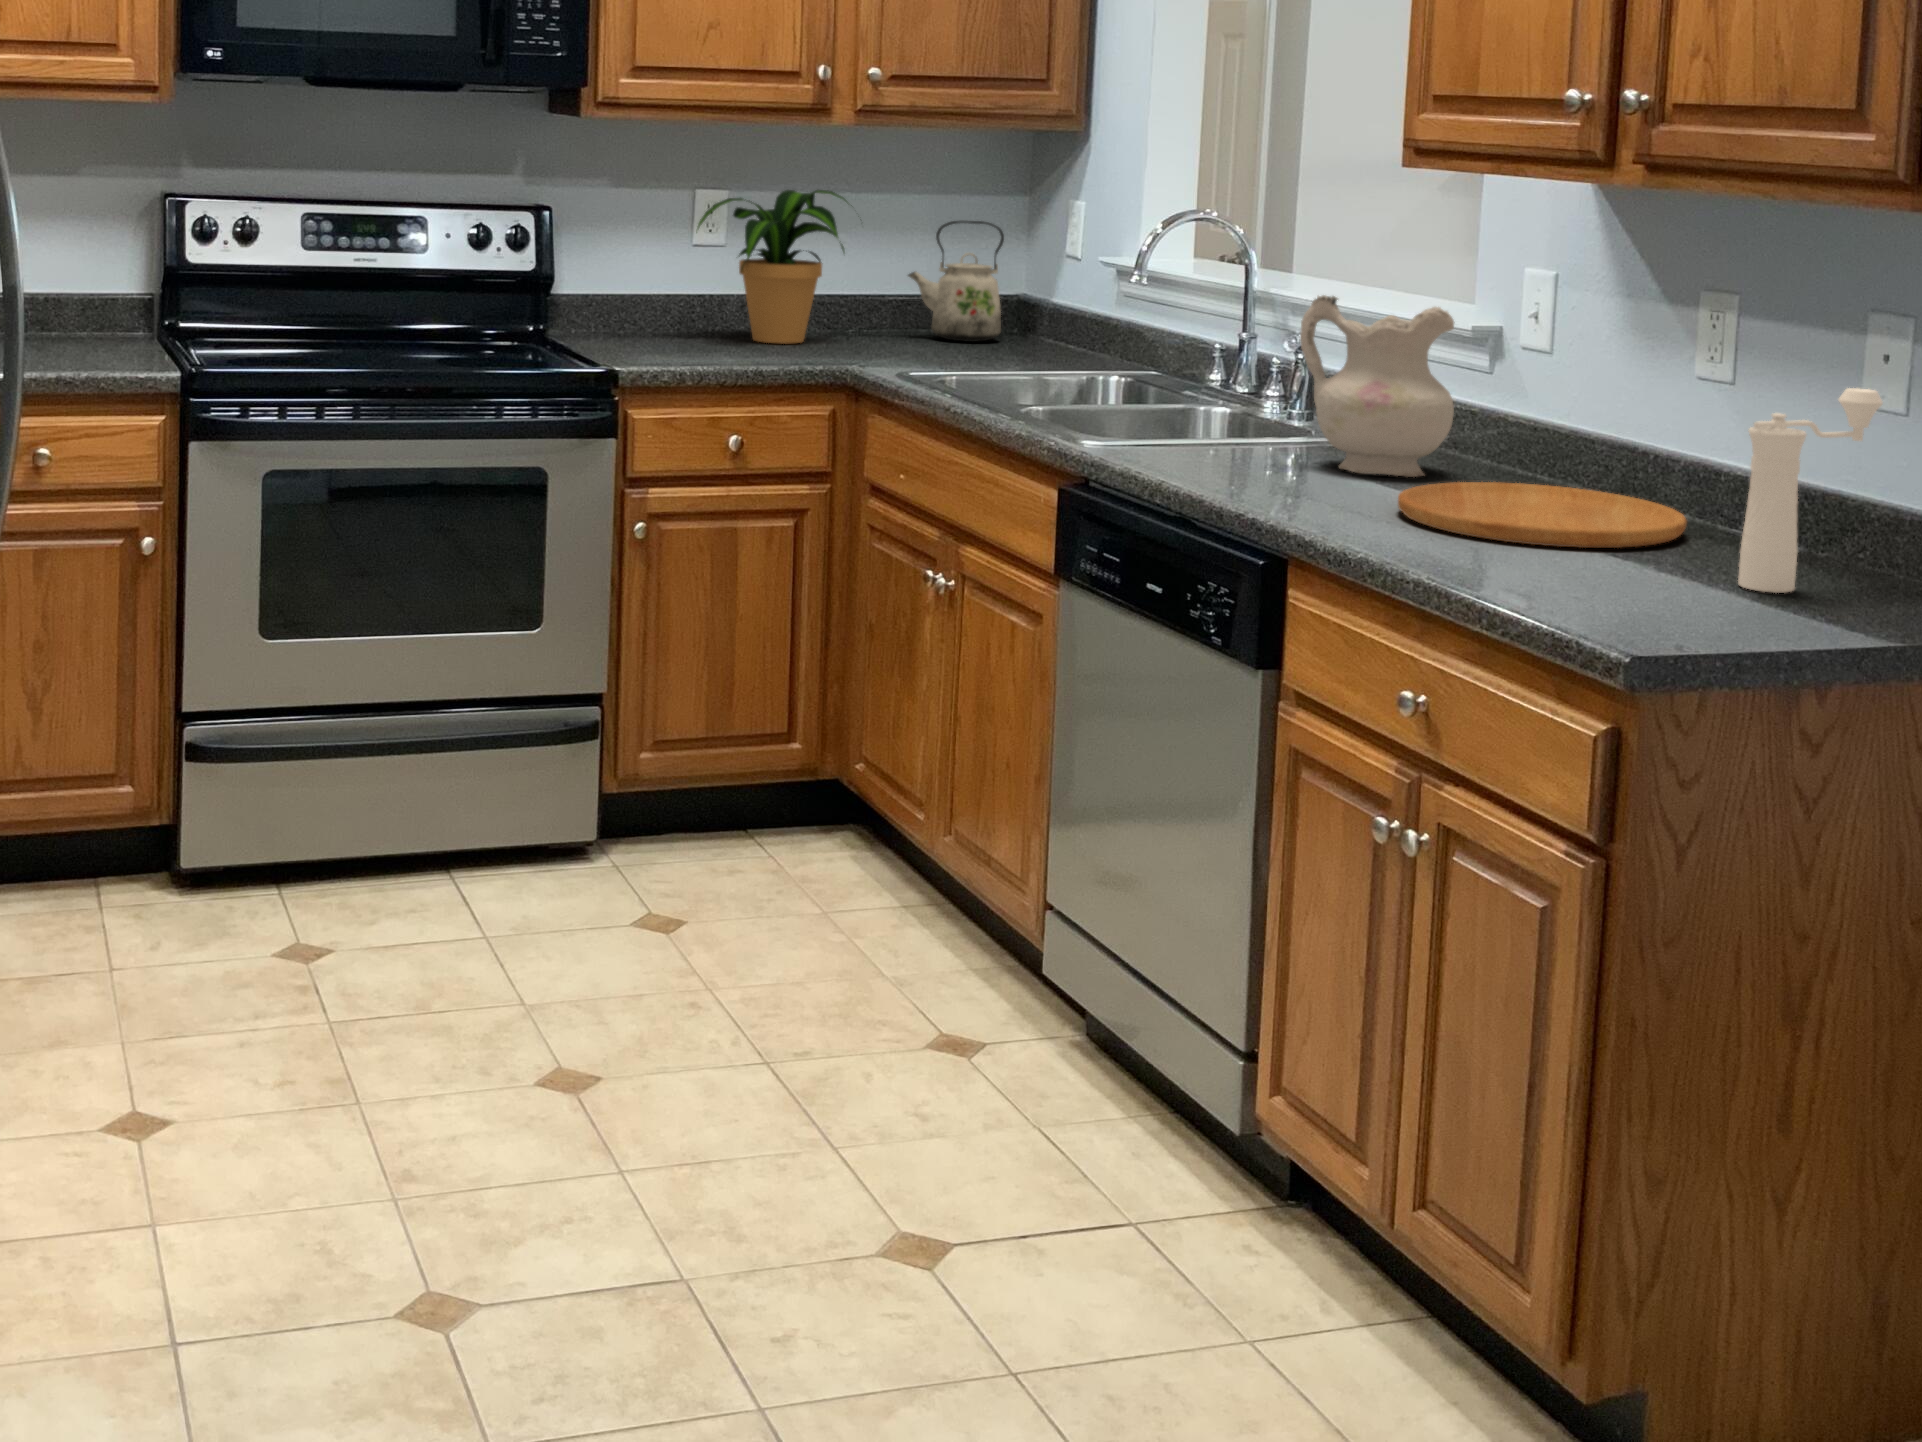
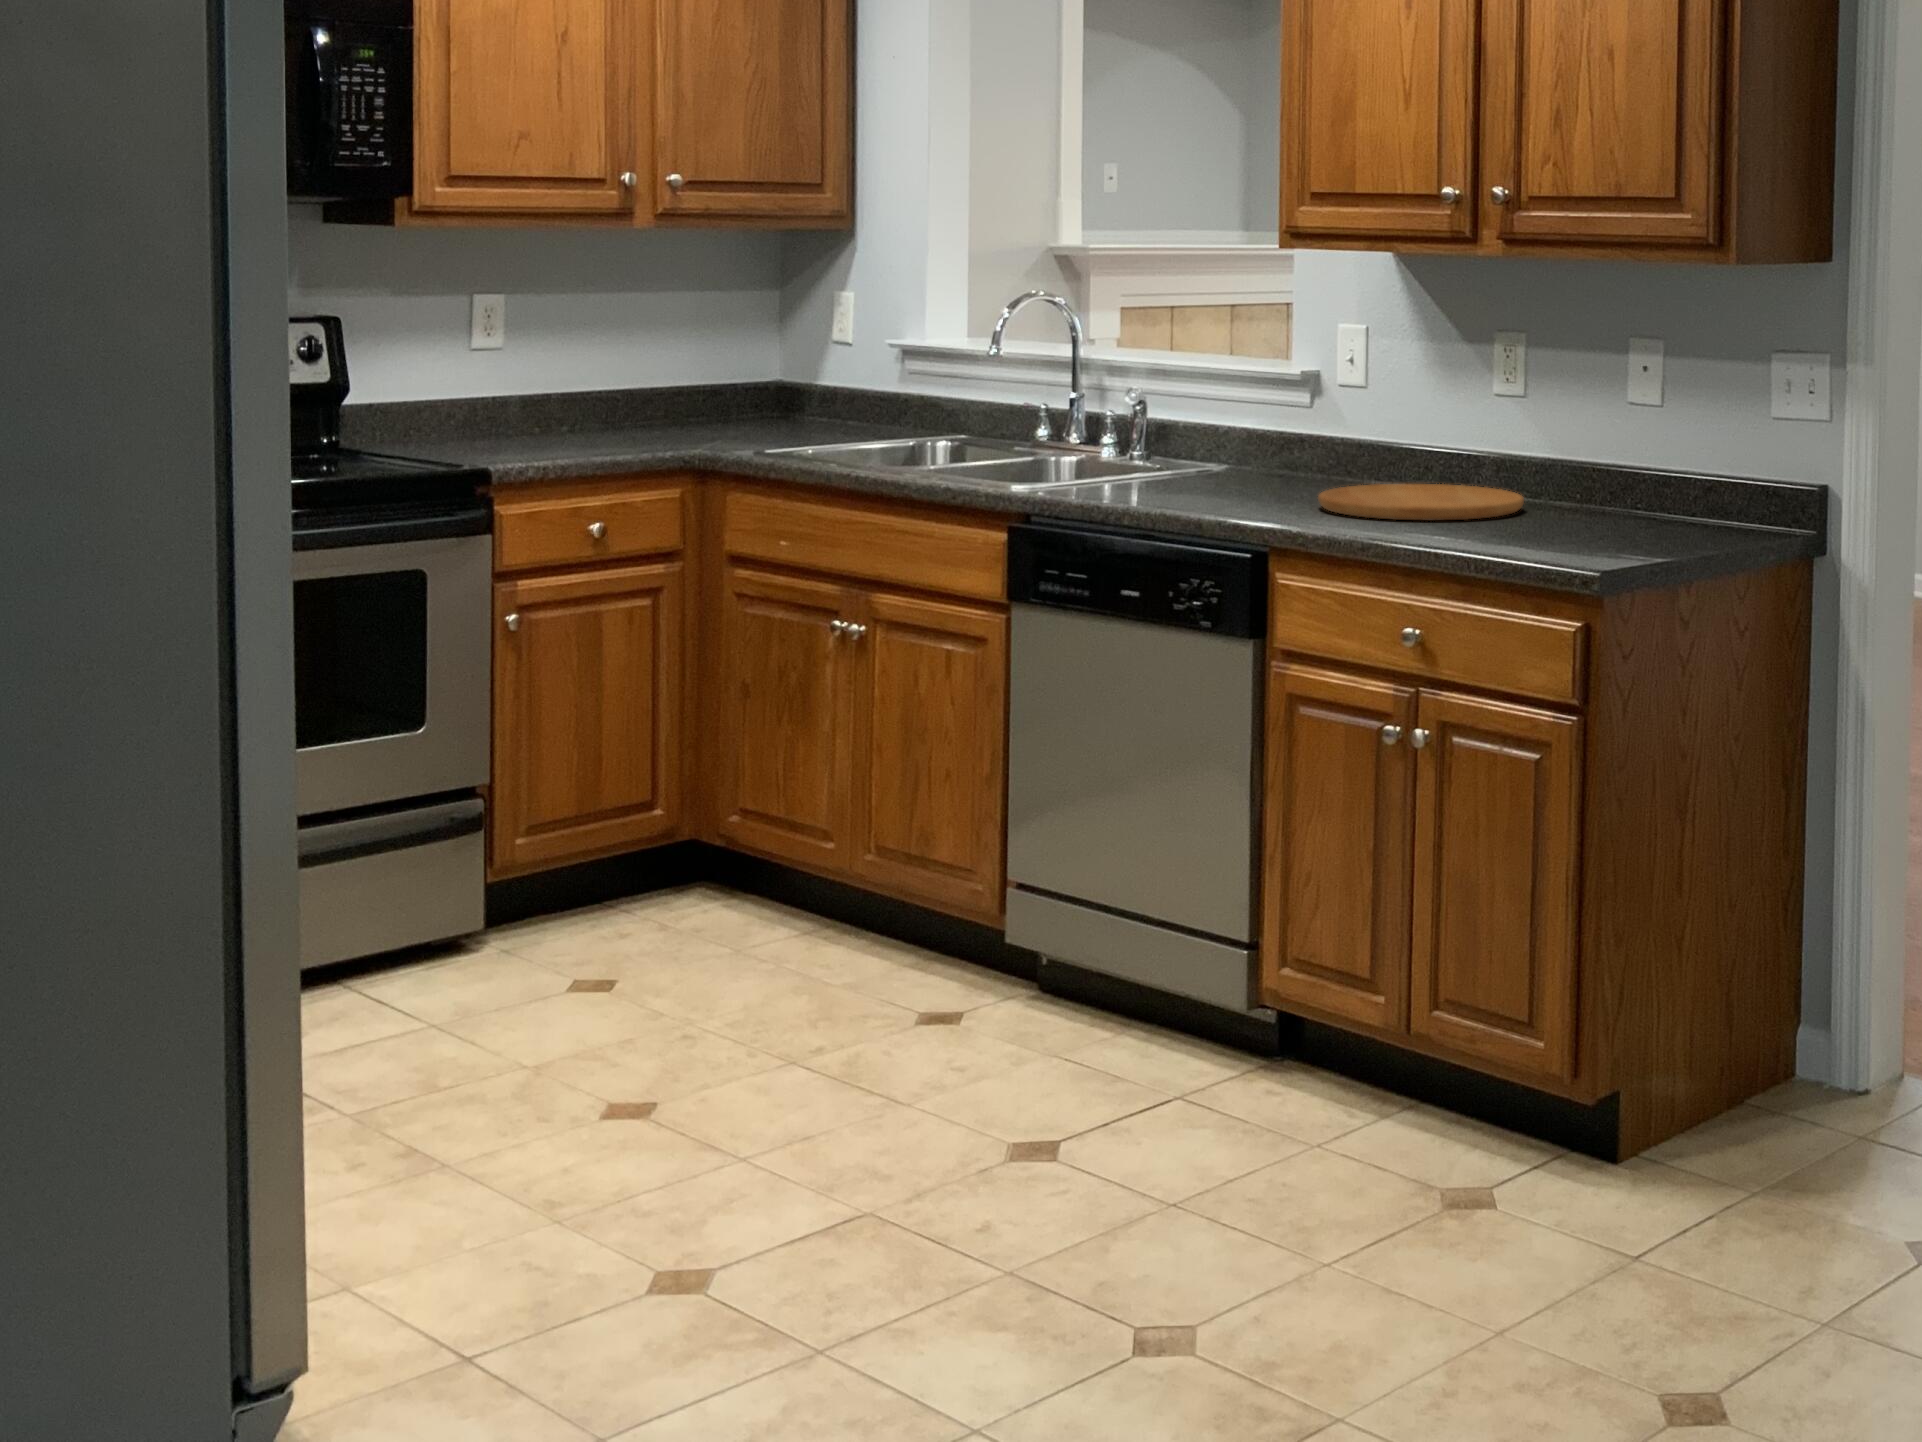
potted plant: present [697,190,847,343] -> none [491,292,654,439]
kettle: present [908,221,1004,342] -> none [678,315,770,427]
ceramic pitcher: present [1300,295,1454,477] -> none [1191,352,1311,491]
pepper mill: present [1738,388,1883,593] -> none [1596,388,1669,531]

